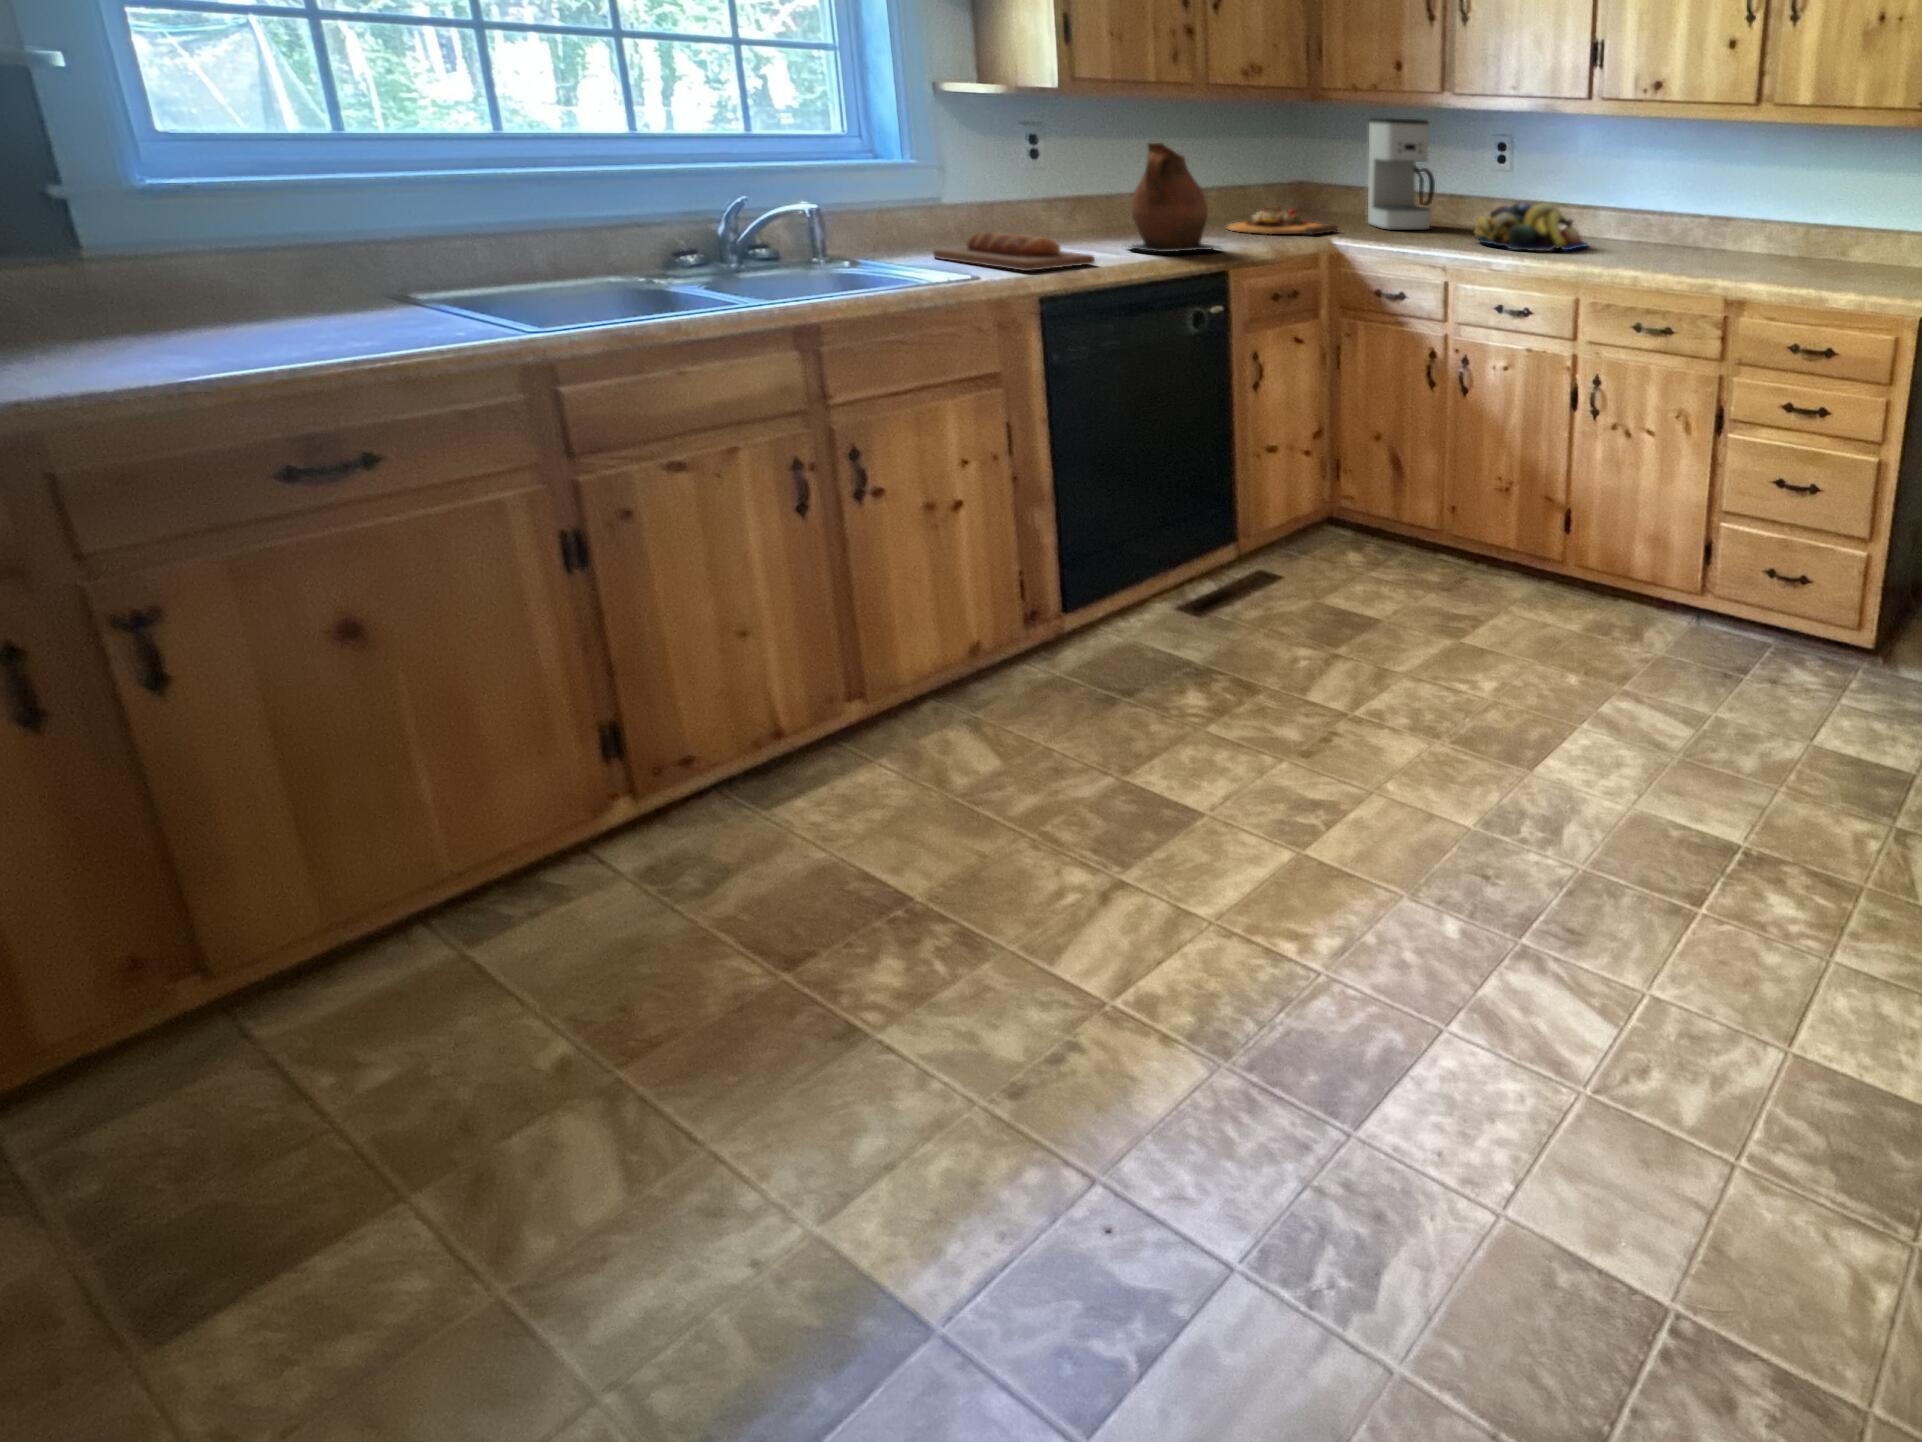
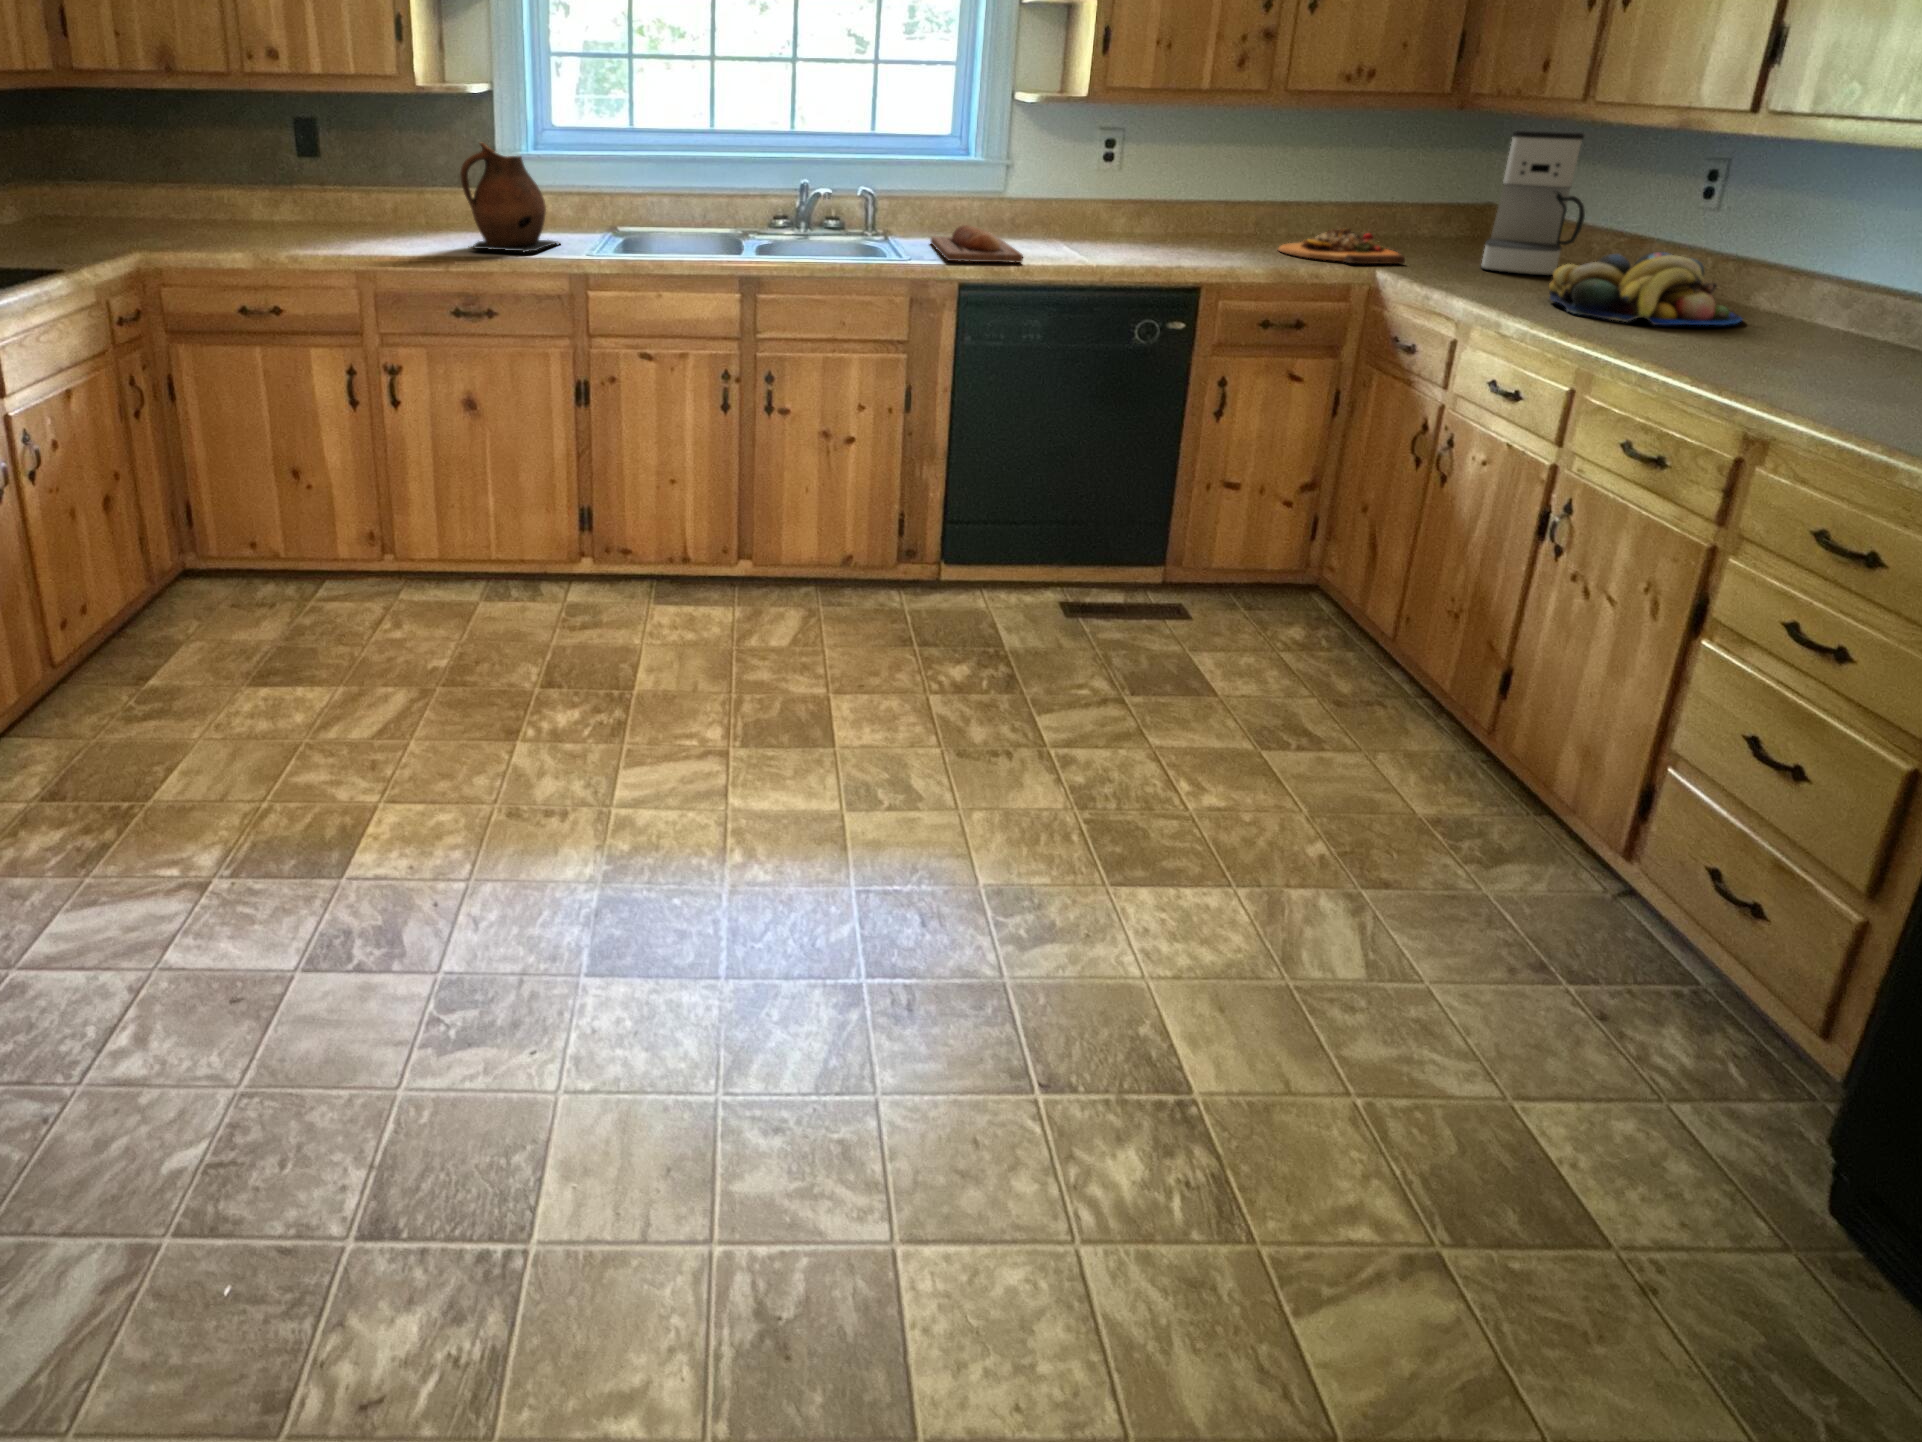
ceramic pitcher: present [1125,143,1222,252] -> present [460,143,559,252]

